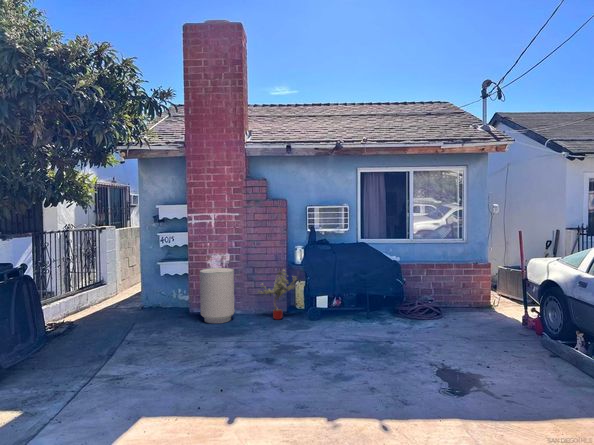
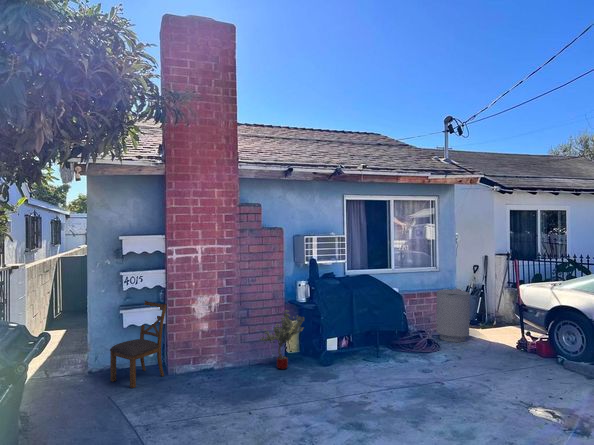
chair: none [149,257,188,320] -> present [110,301,167,388]
trash can: present [200,268,234,323] -> present [436,290,470,342]

